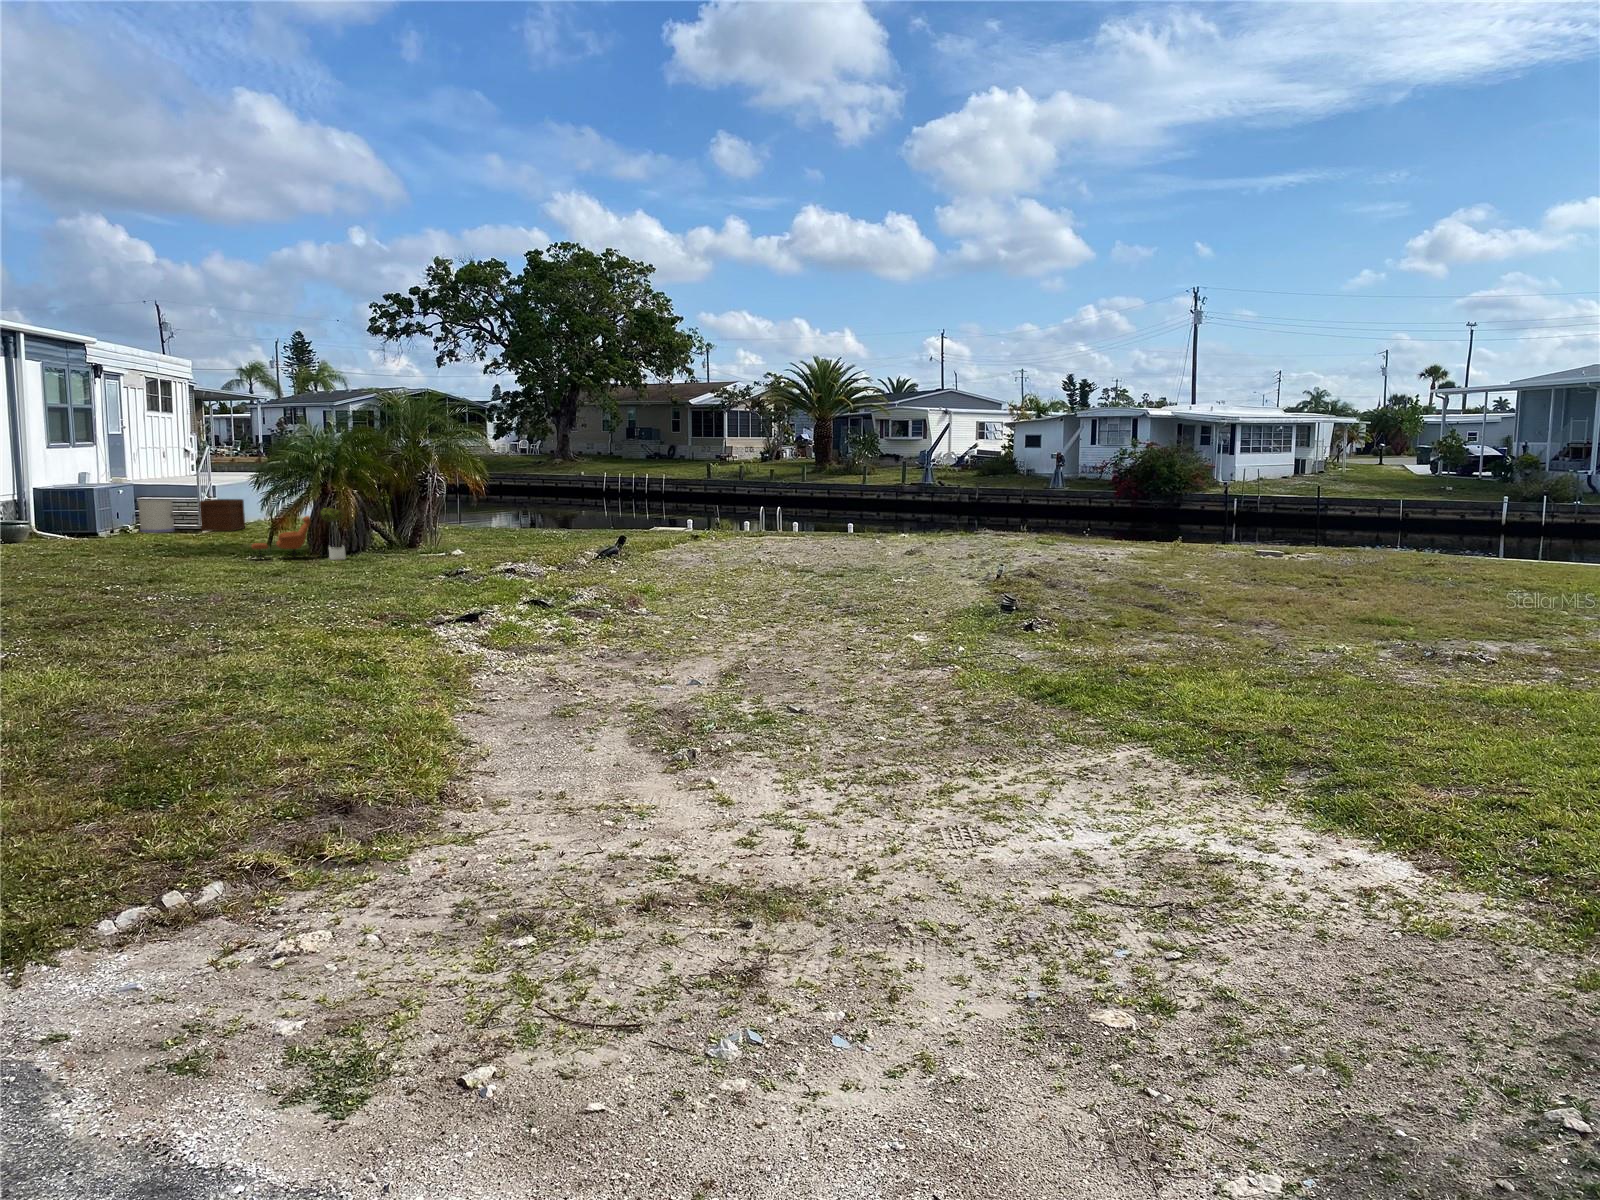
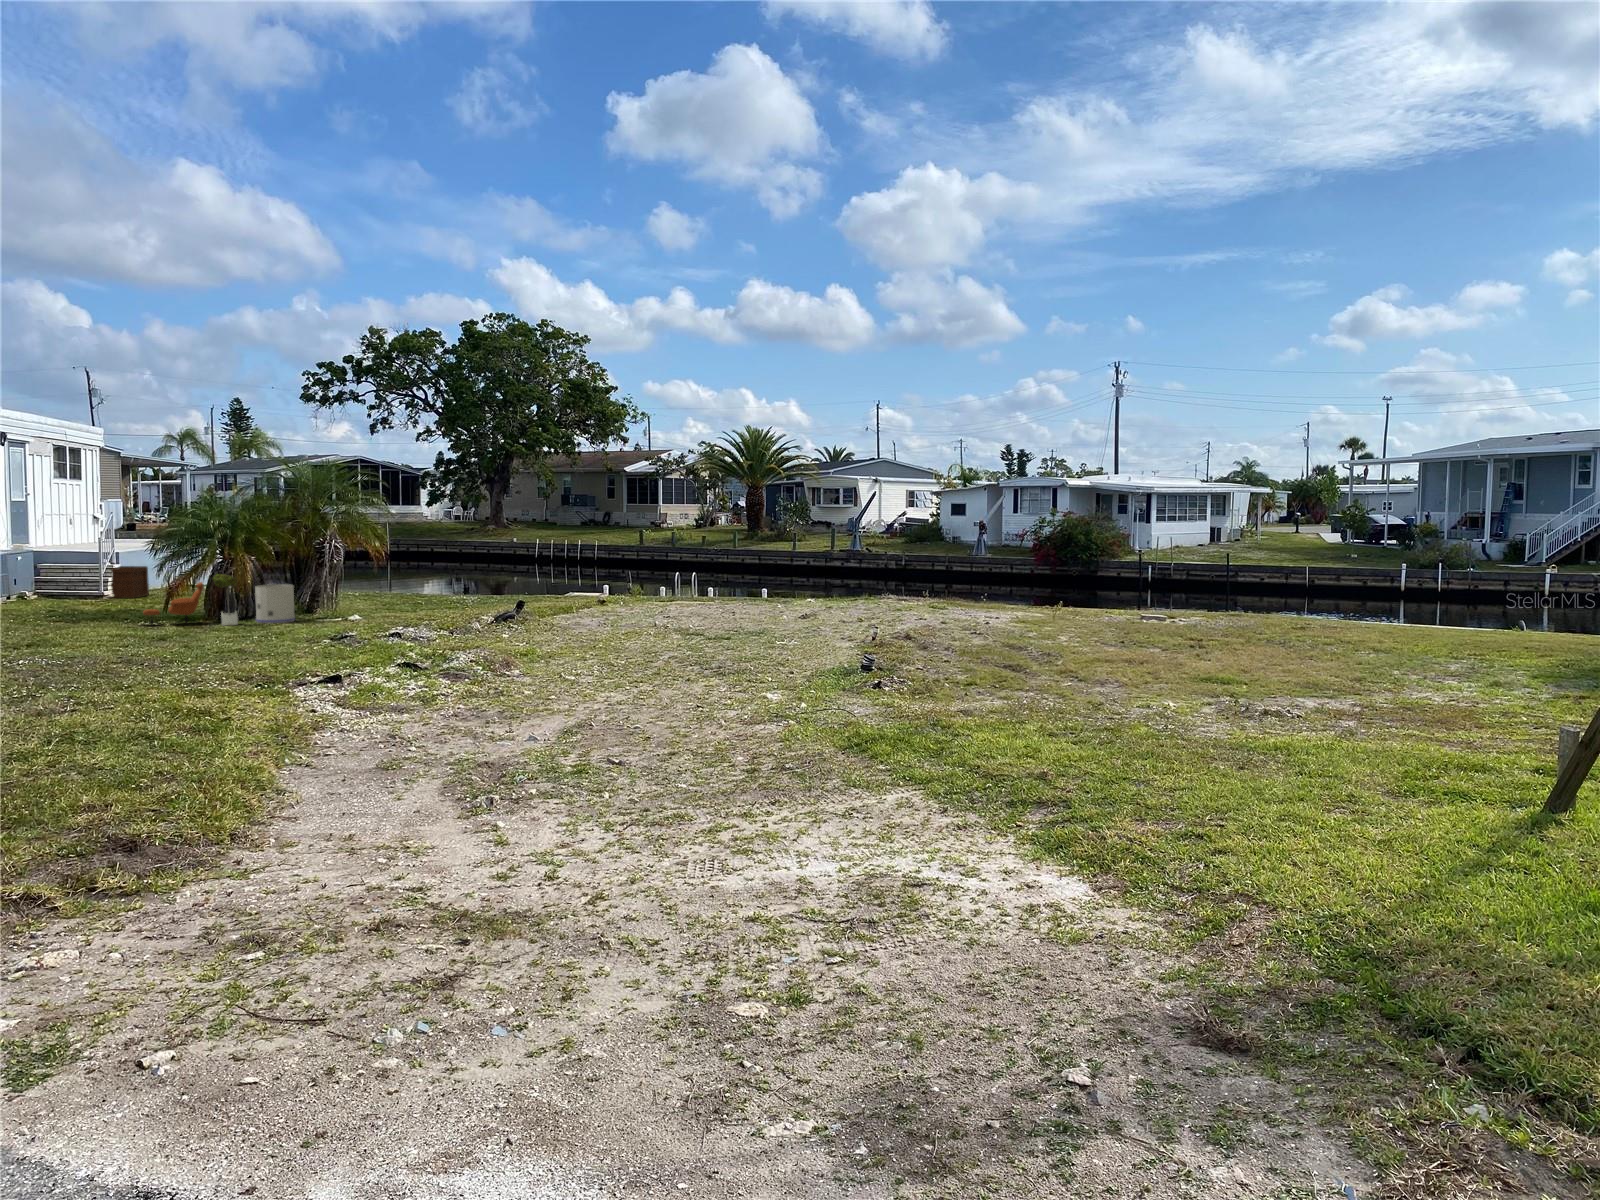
trash can: present [138,500,175,533] -> present [255,584,295,623]

